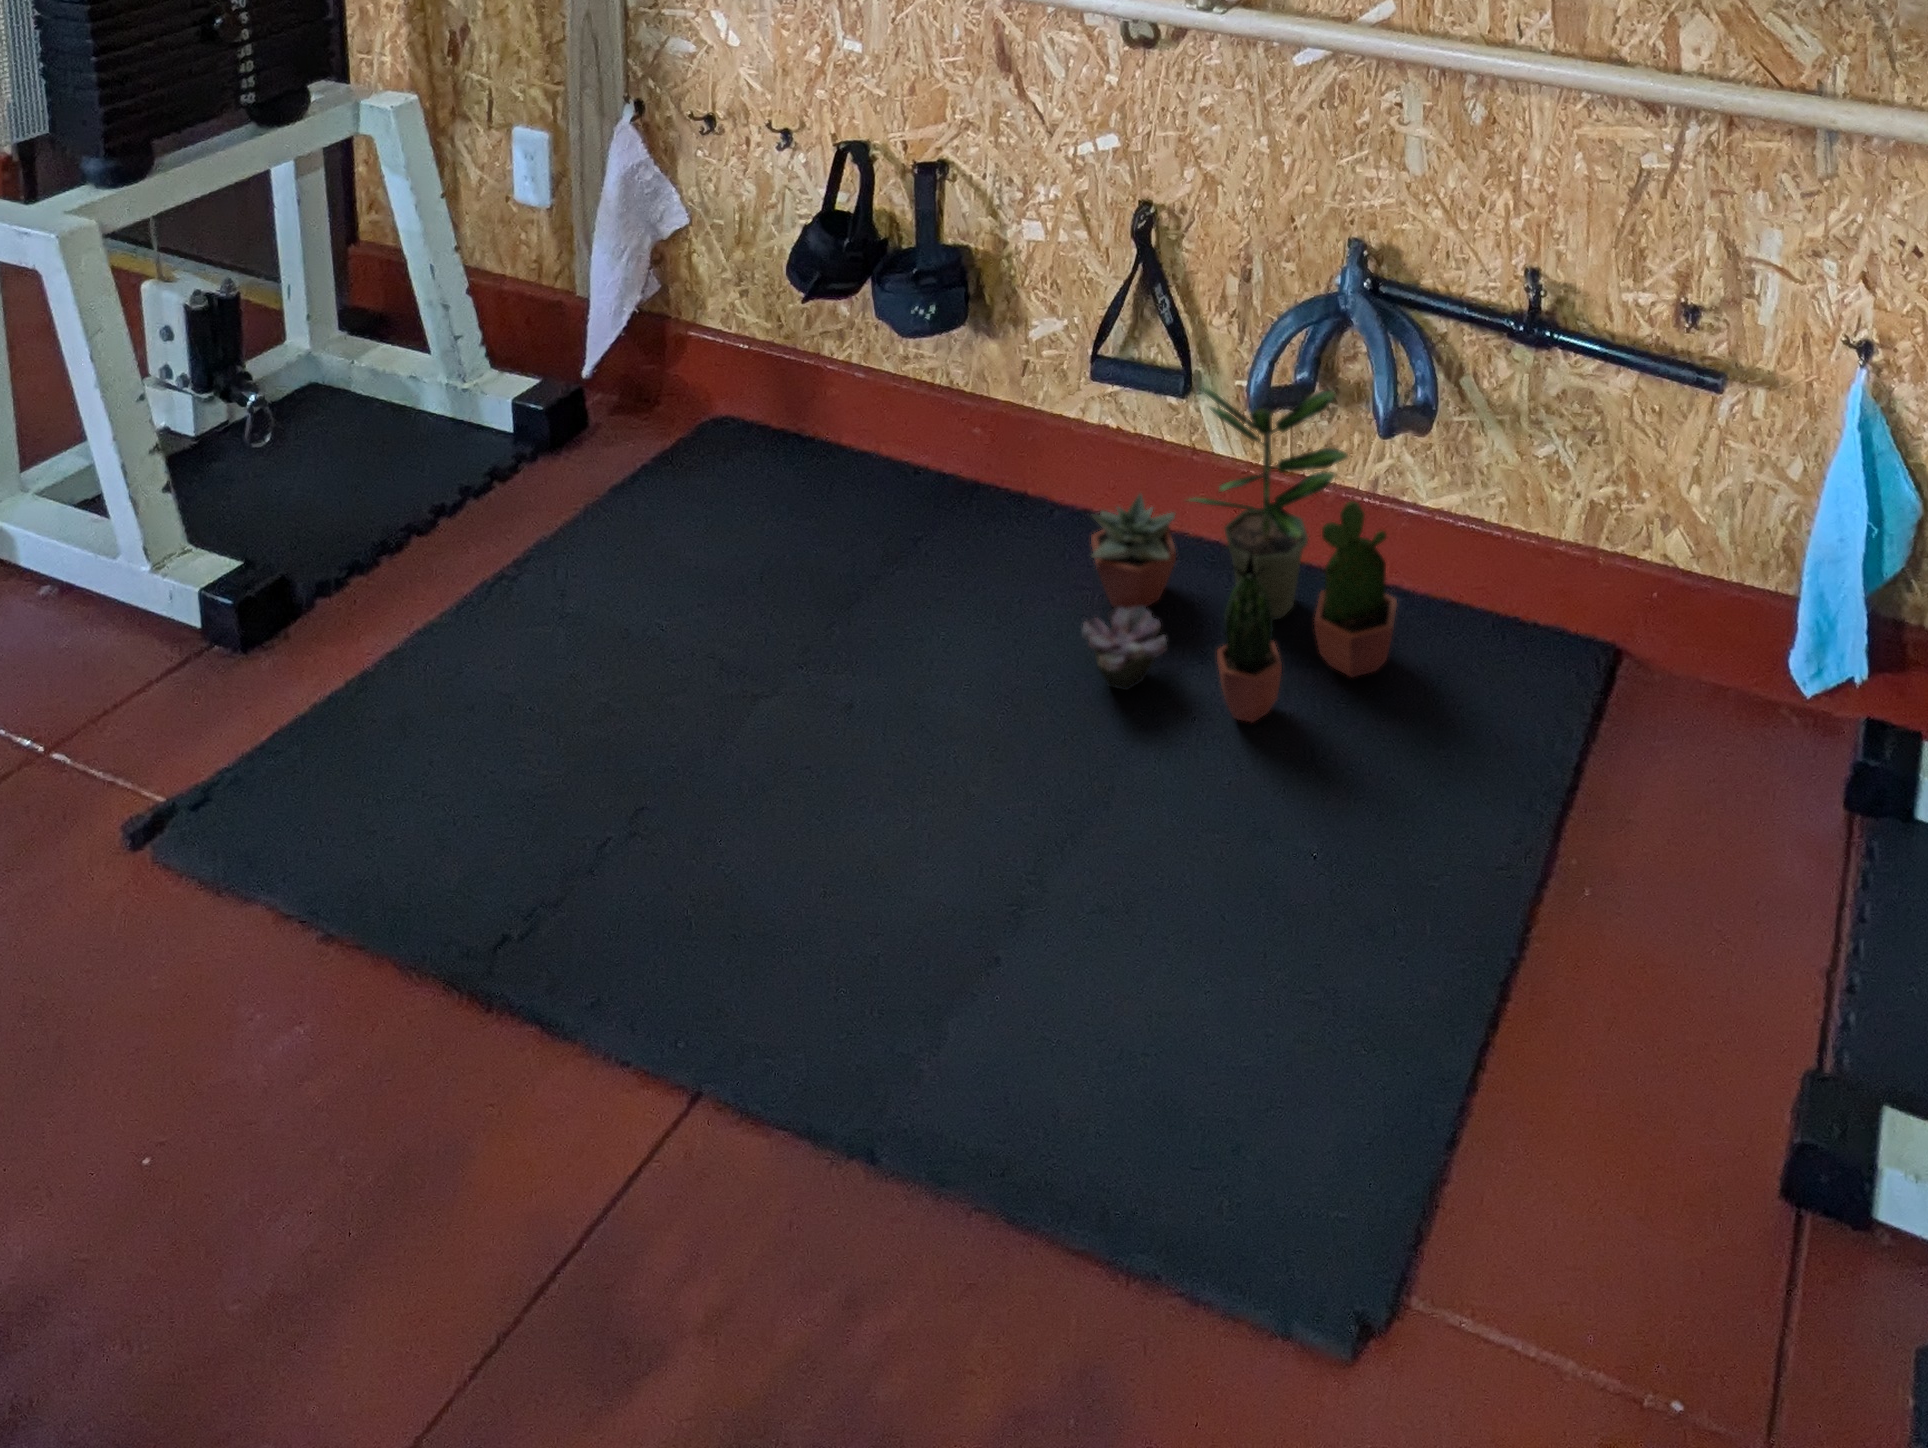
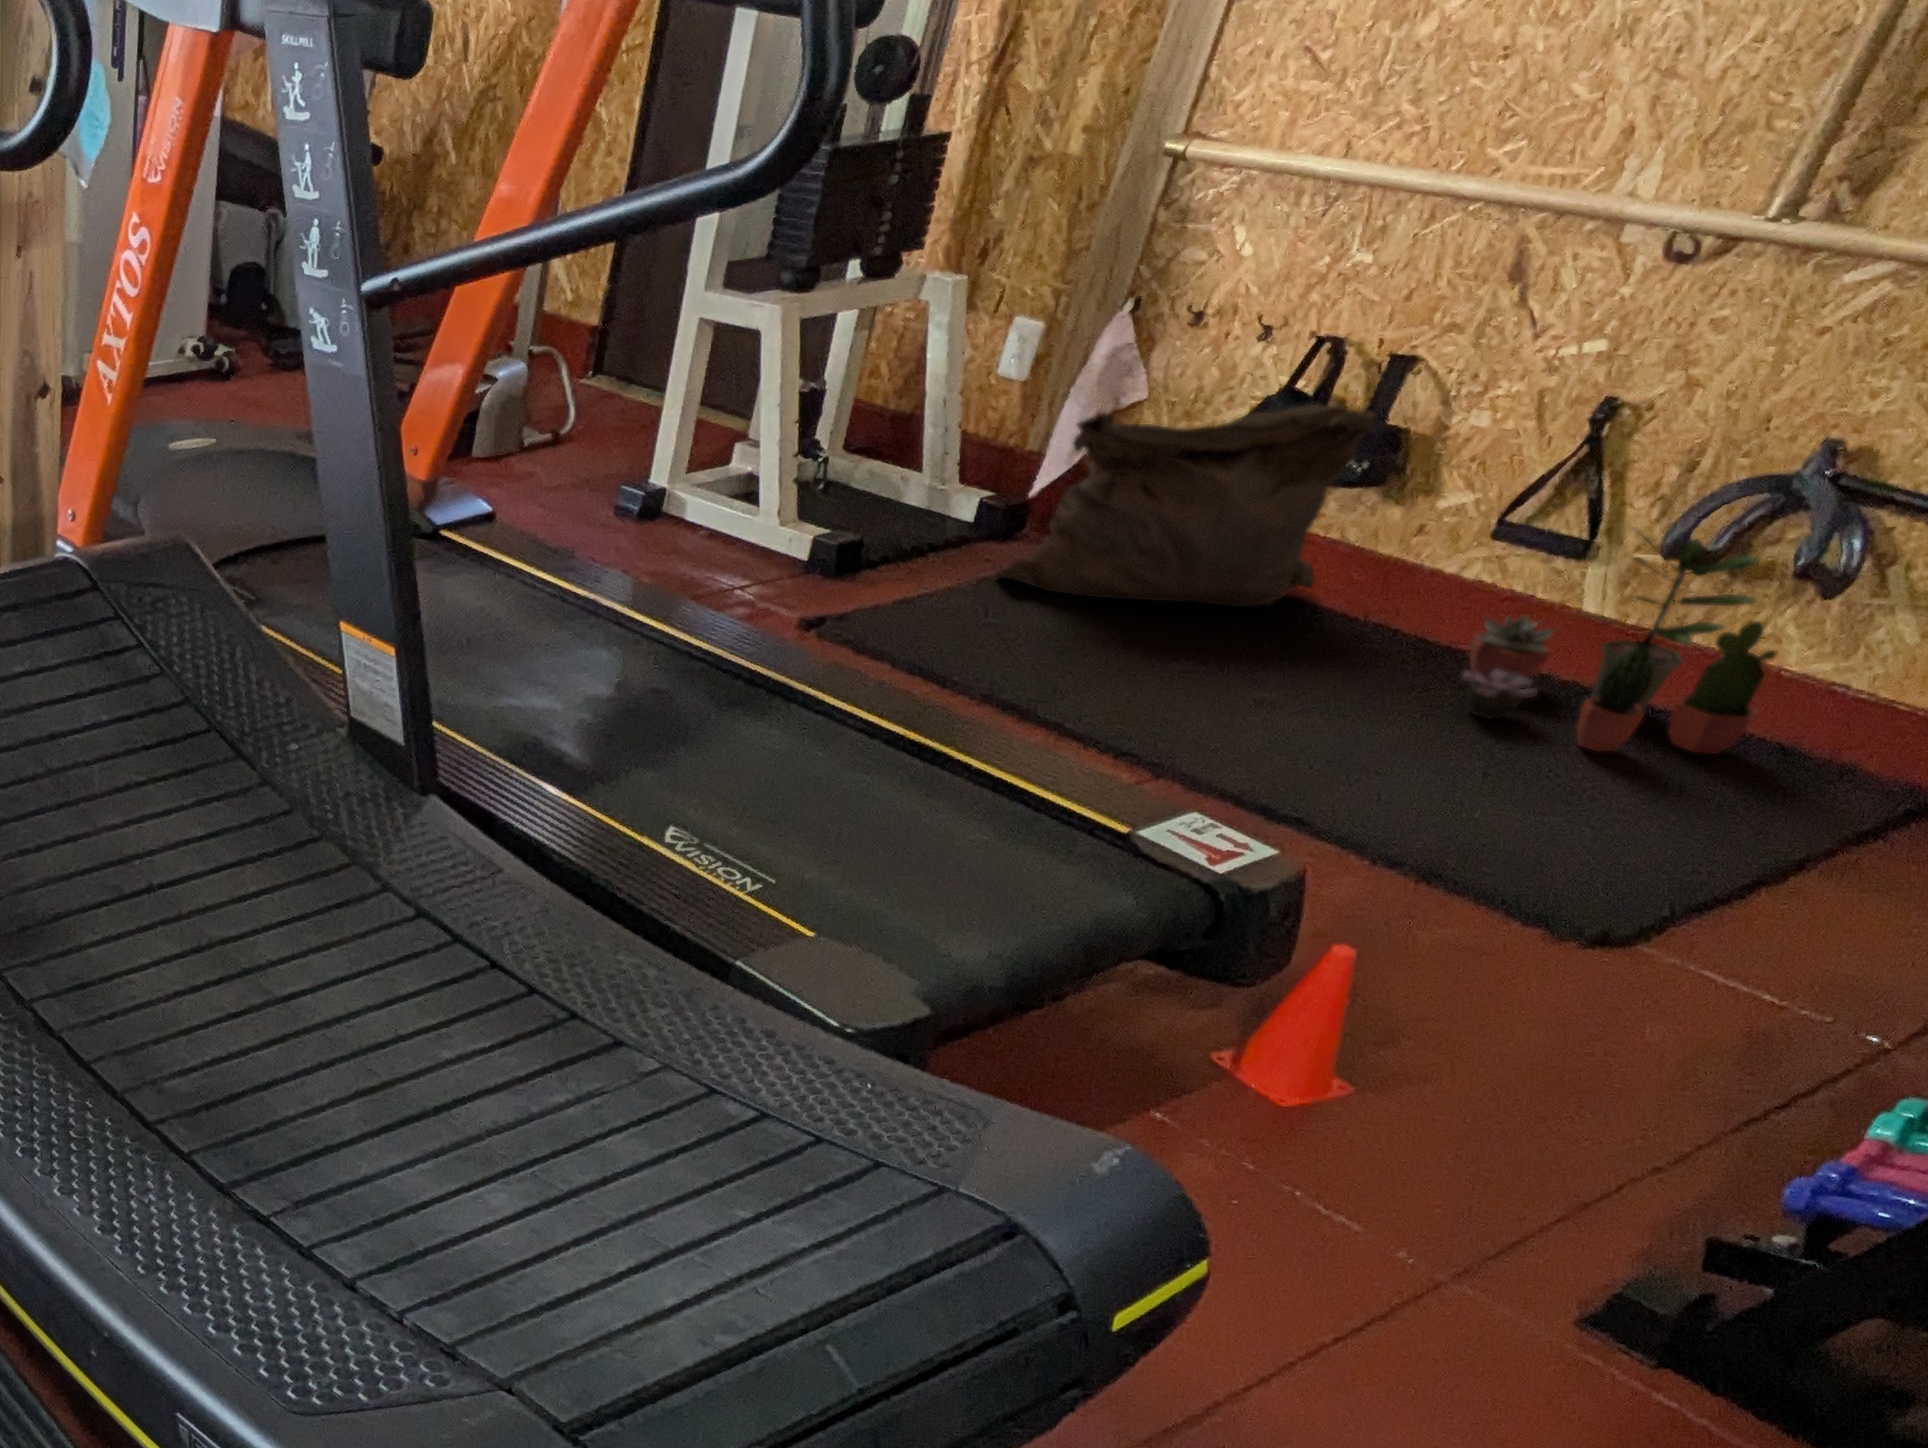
bag: none [506,243,930,577] -> present [998,404,1375,607]

